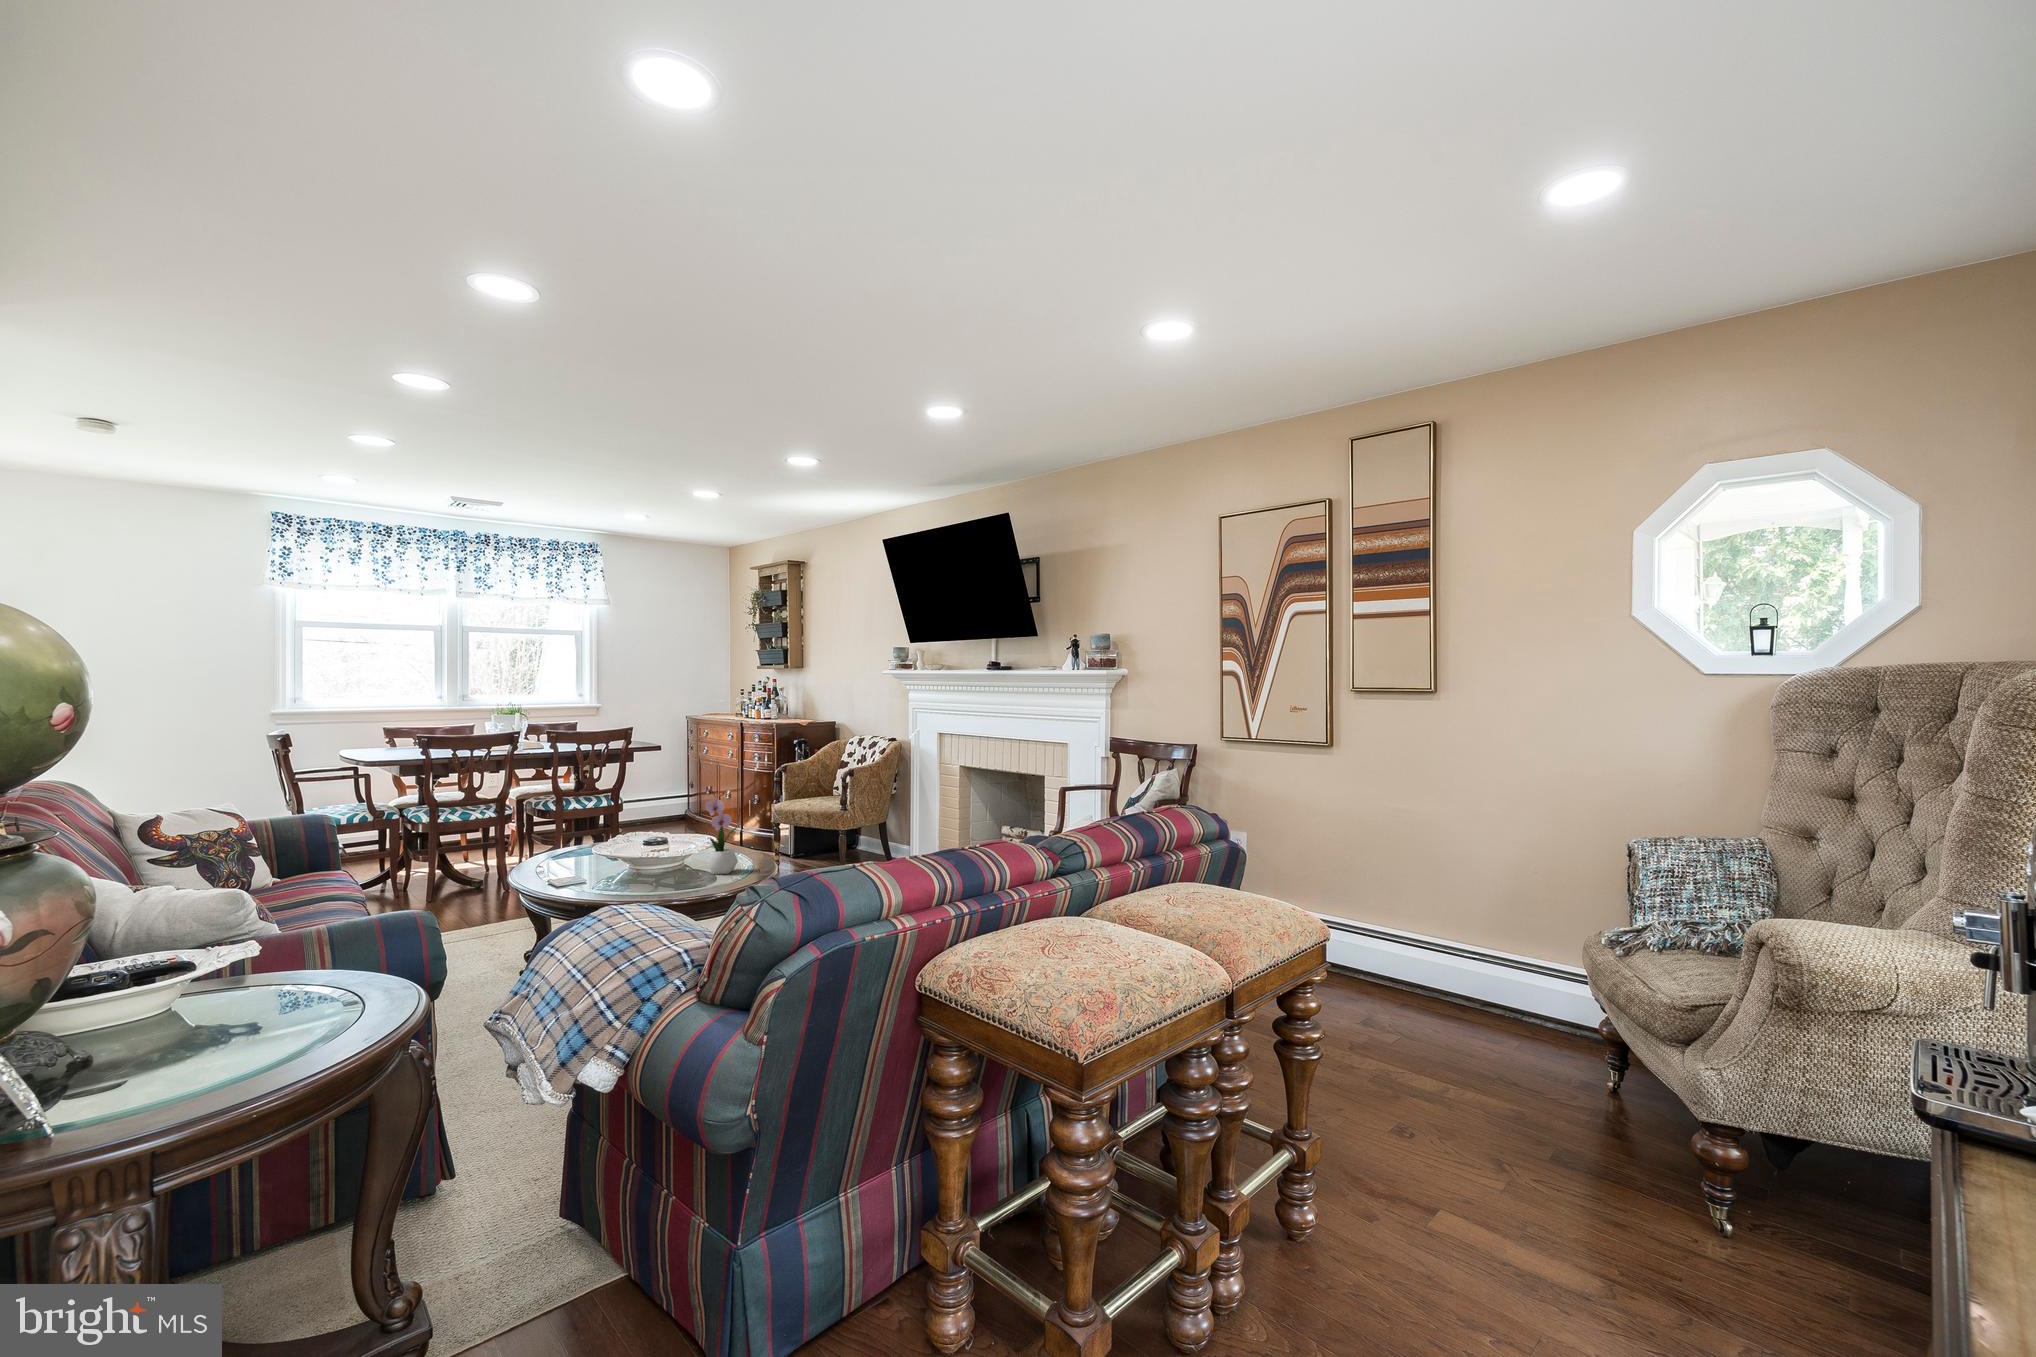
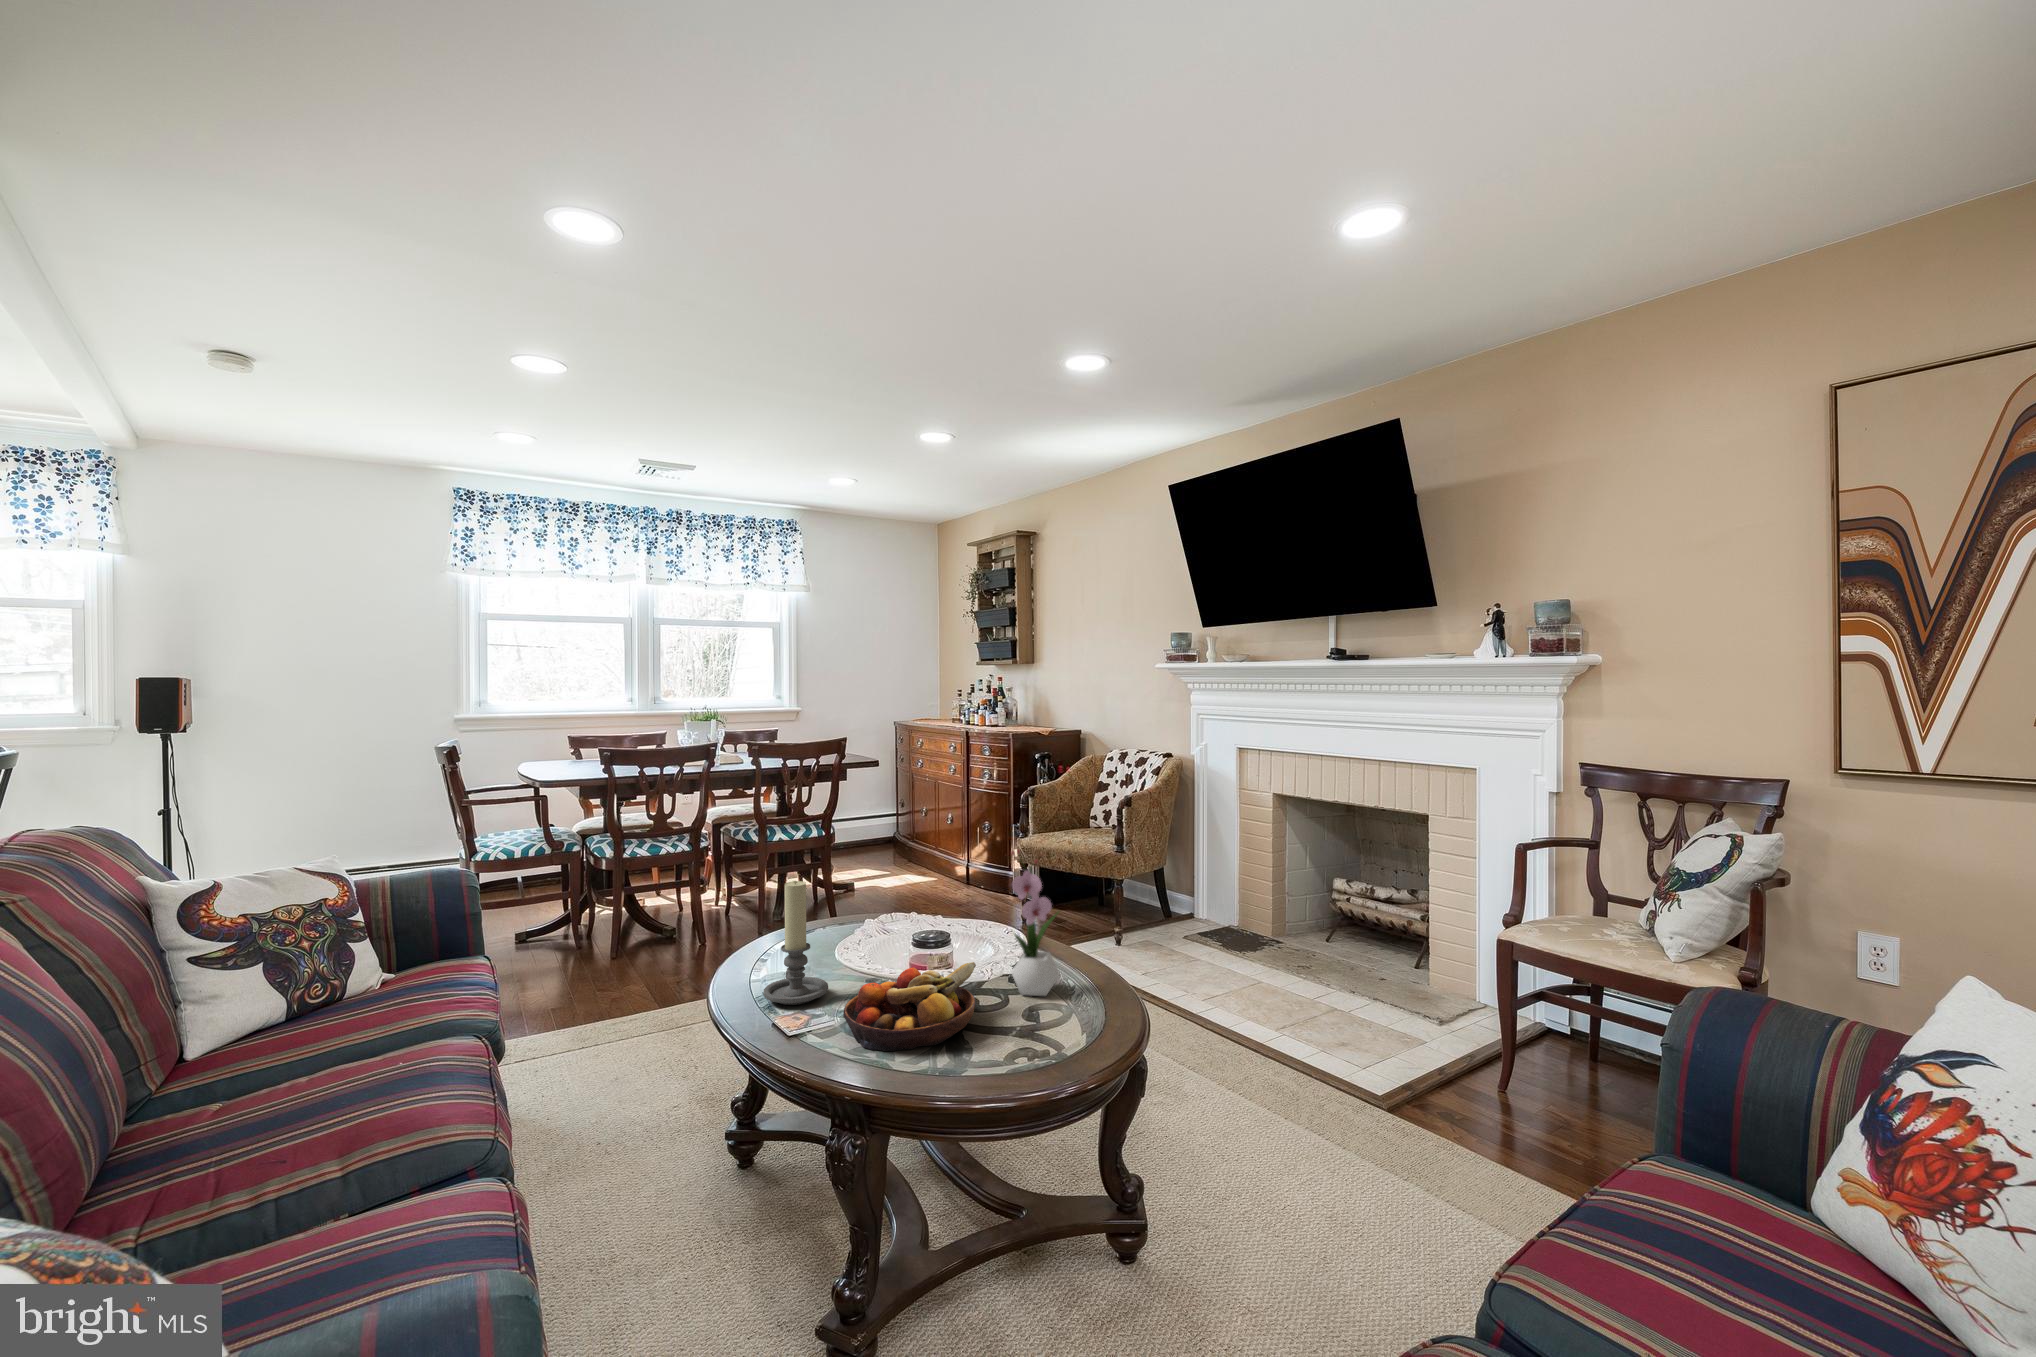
candle holder: none [545,808,588,883] -> present [764,881,828,1005]
fruit bowl: none [593,852,681,896] -> present [843,962,976,1051]

